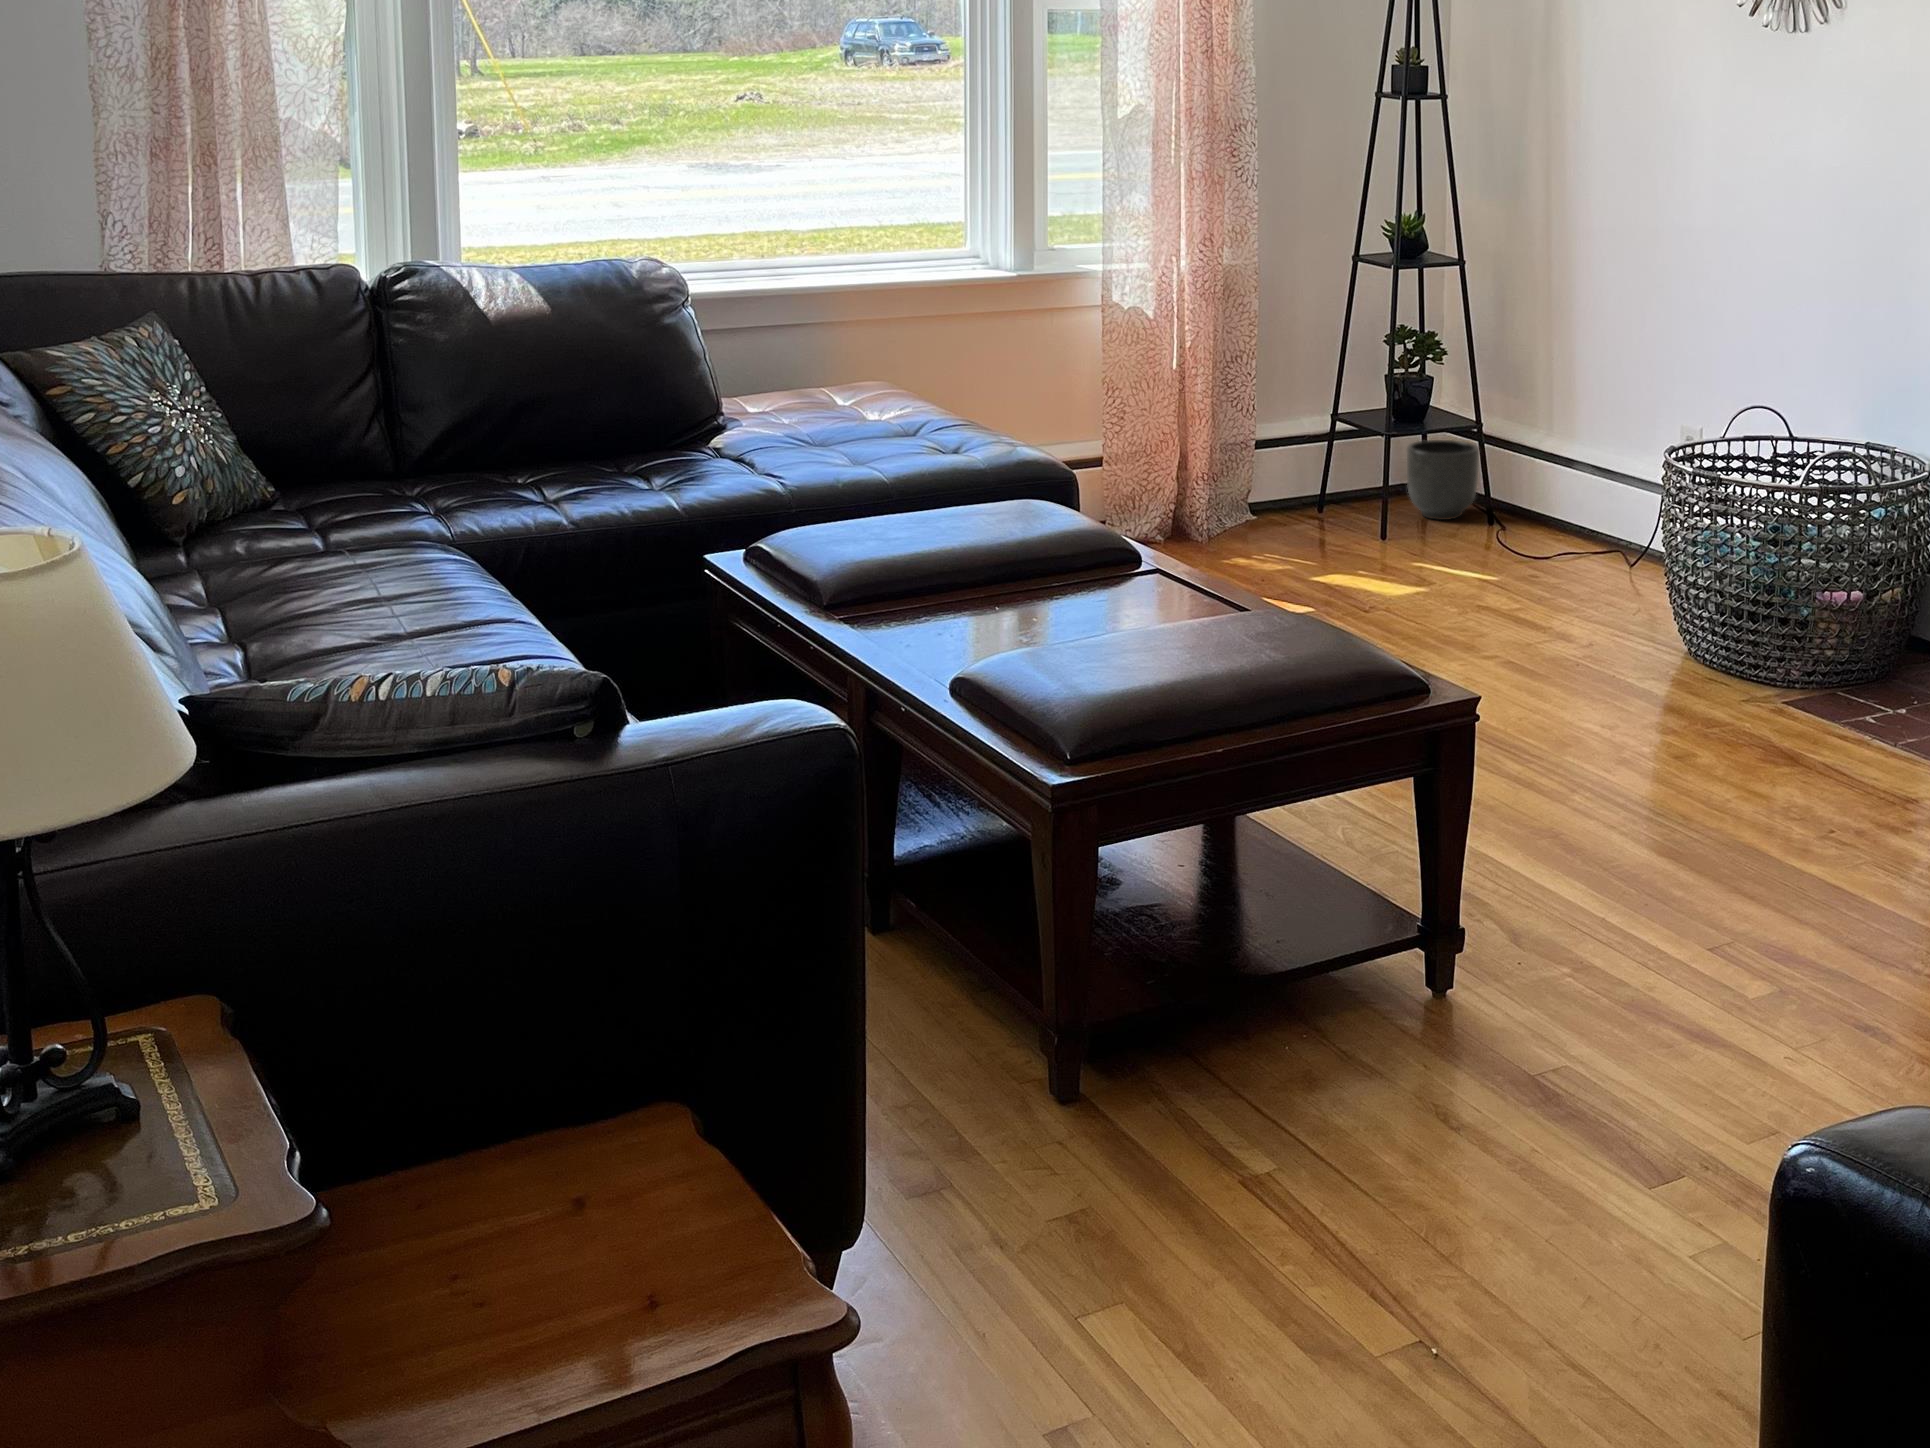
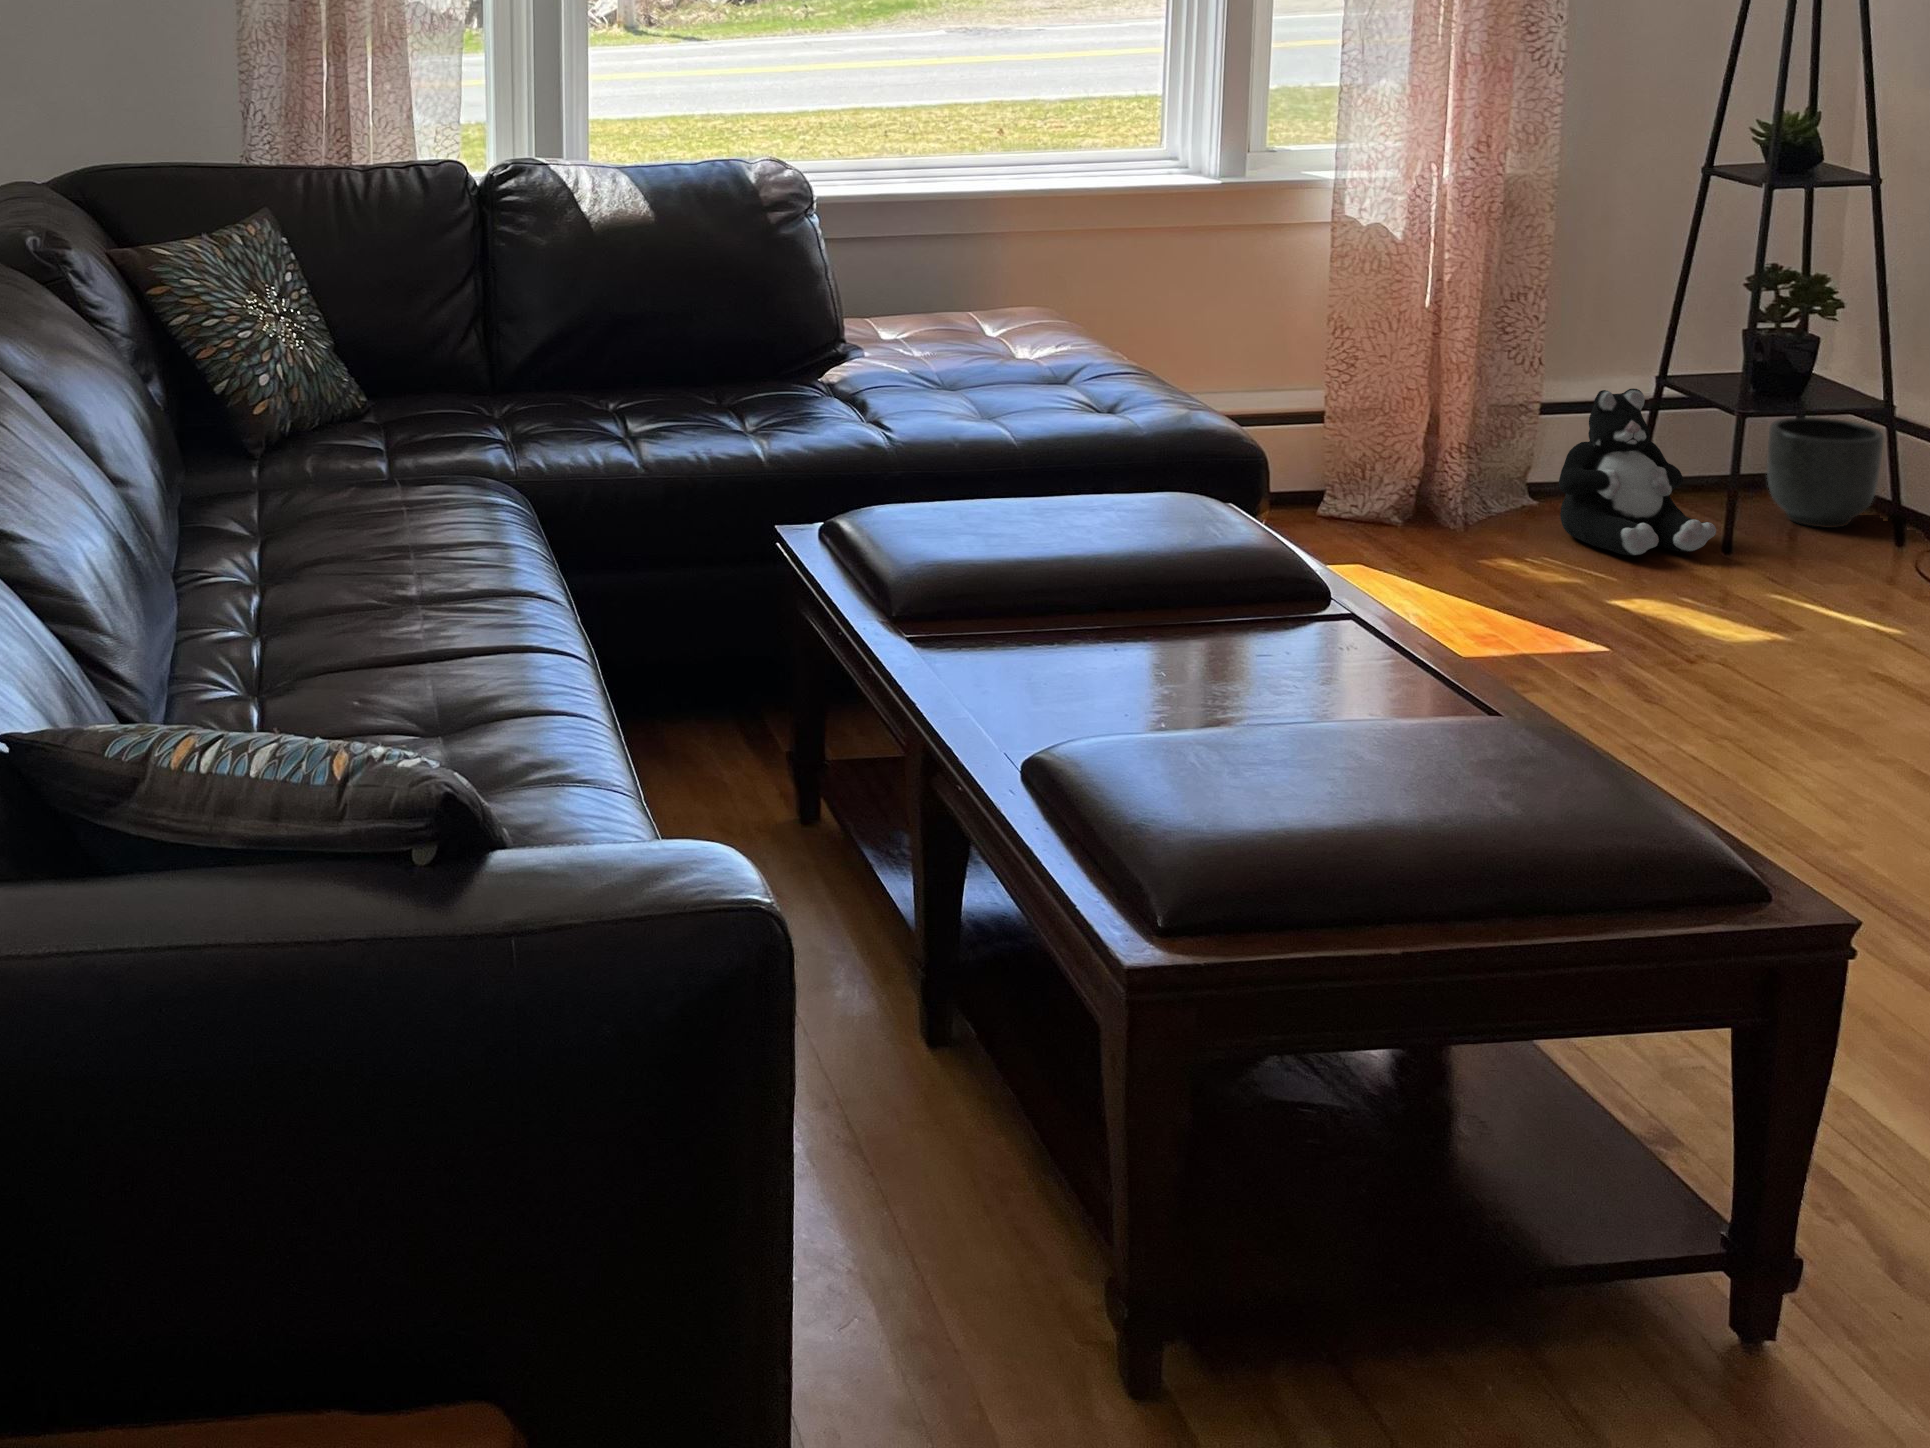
plush toy: none [1270,424,1378,549] -> present [1559,389,1716,555]

